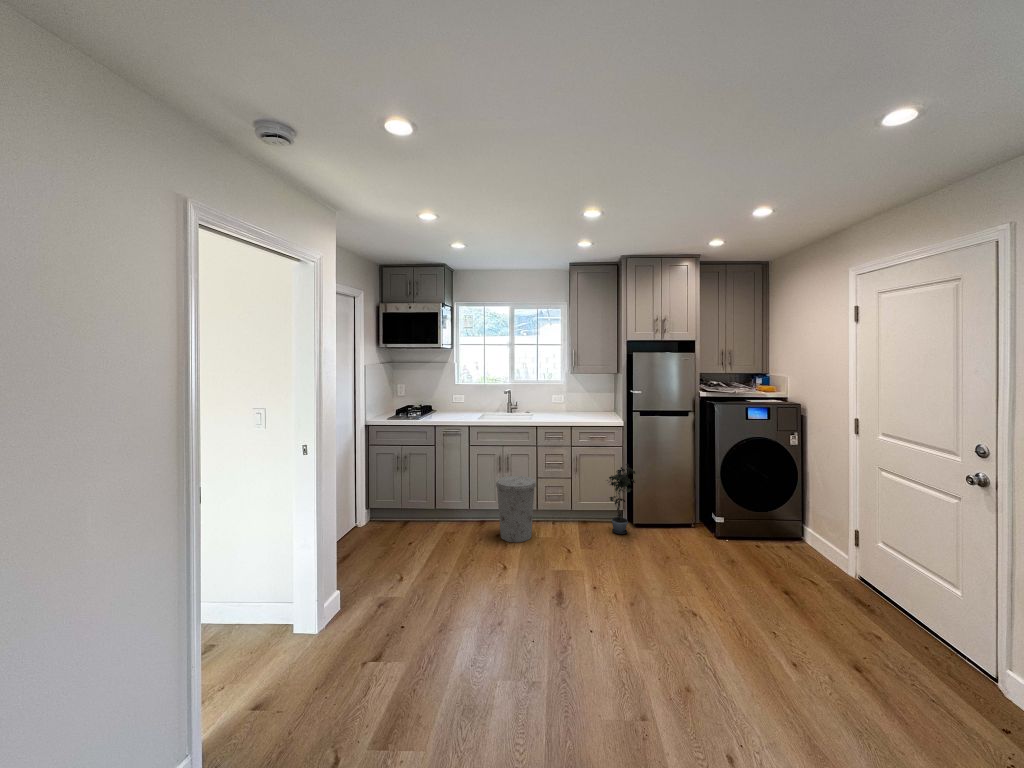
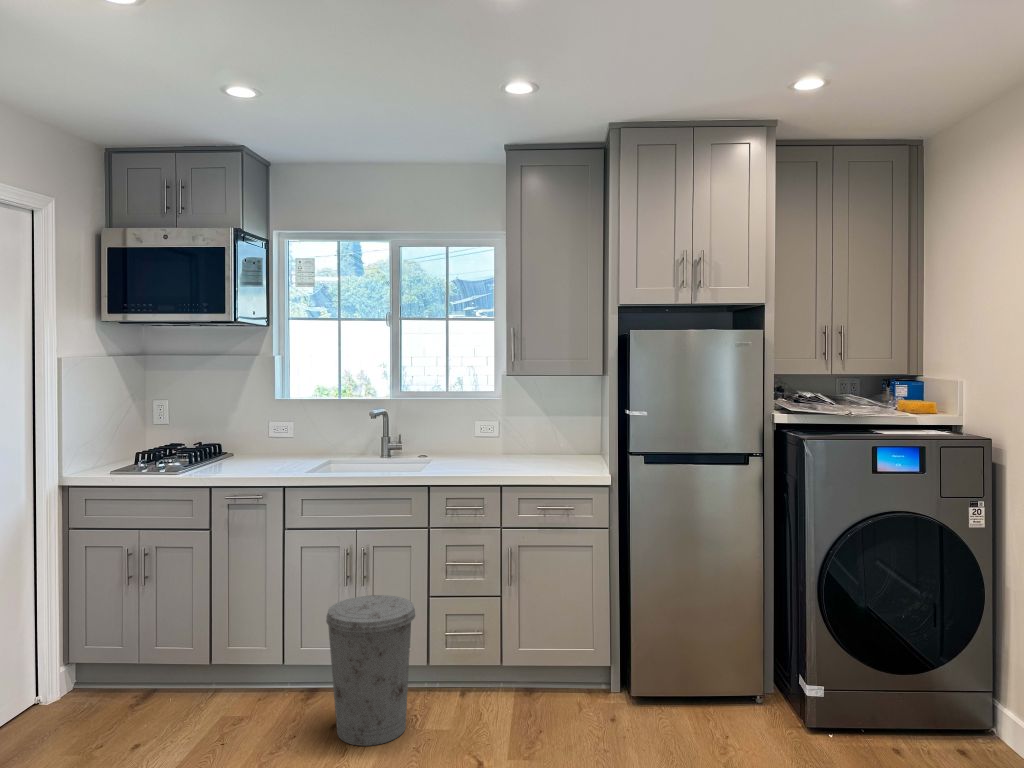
potted plant: present [607,464,635,534] -> none [568,569,634,723]

